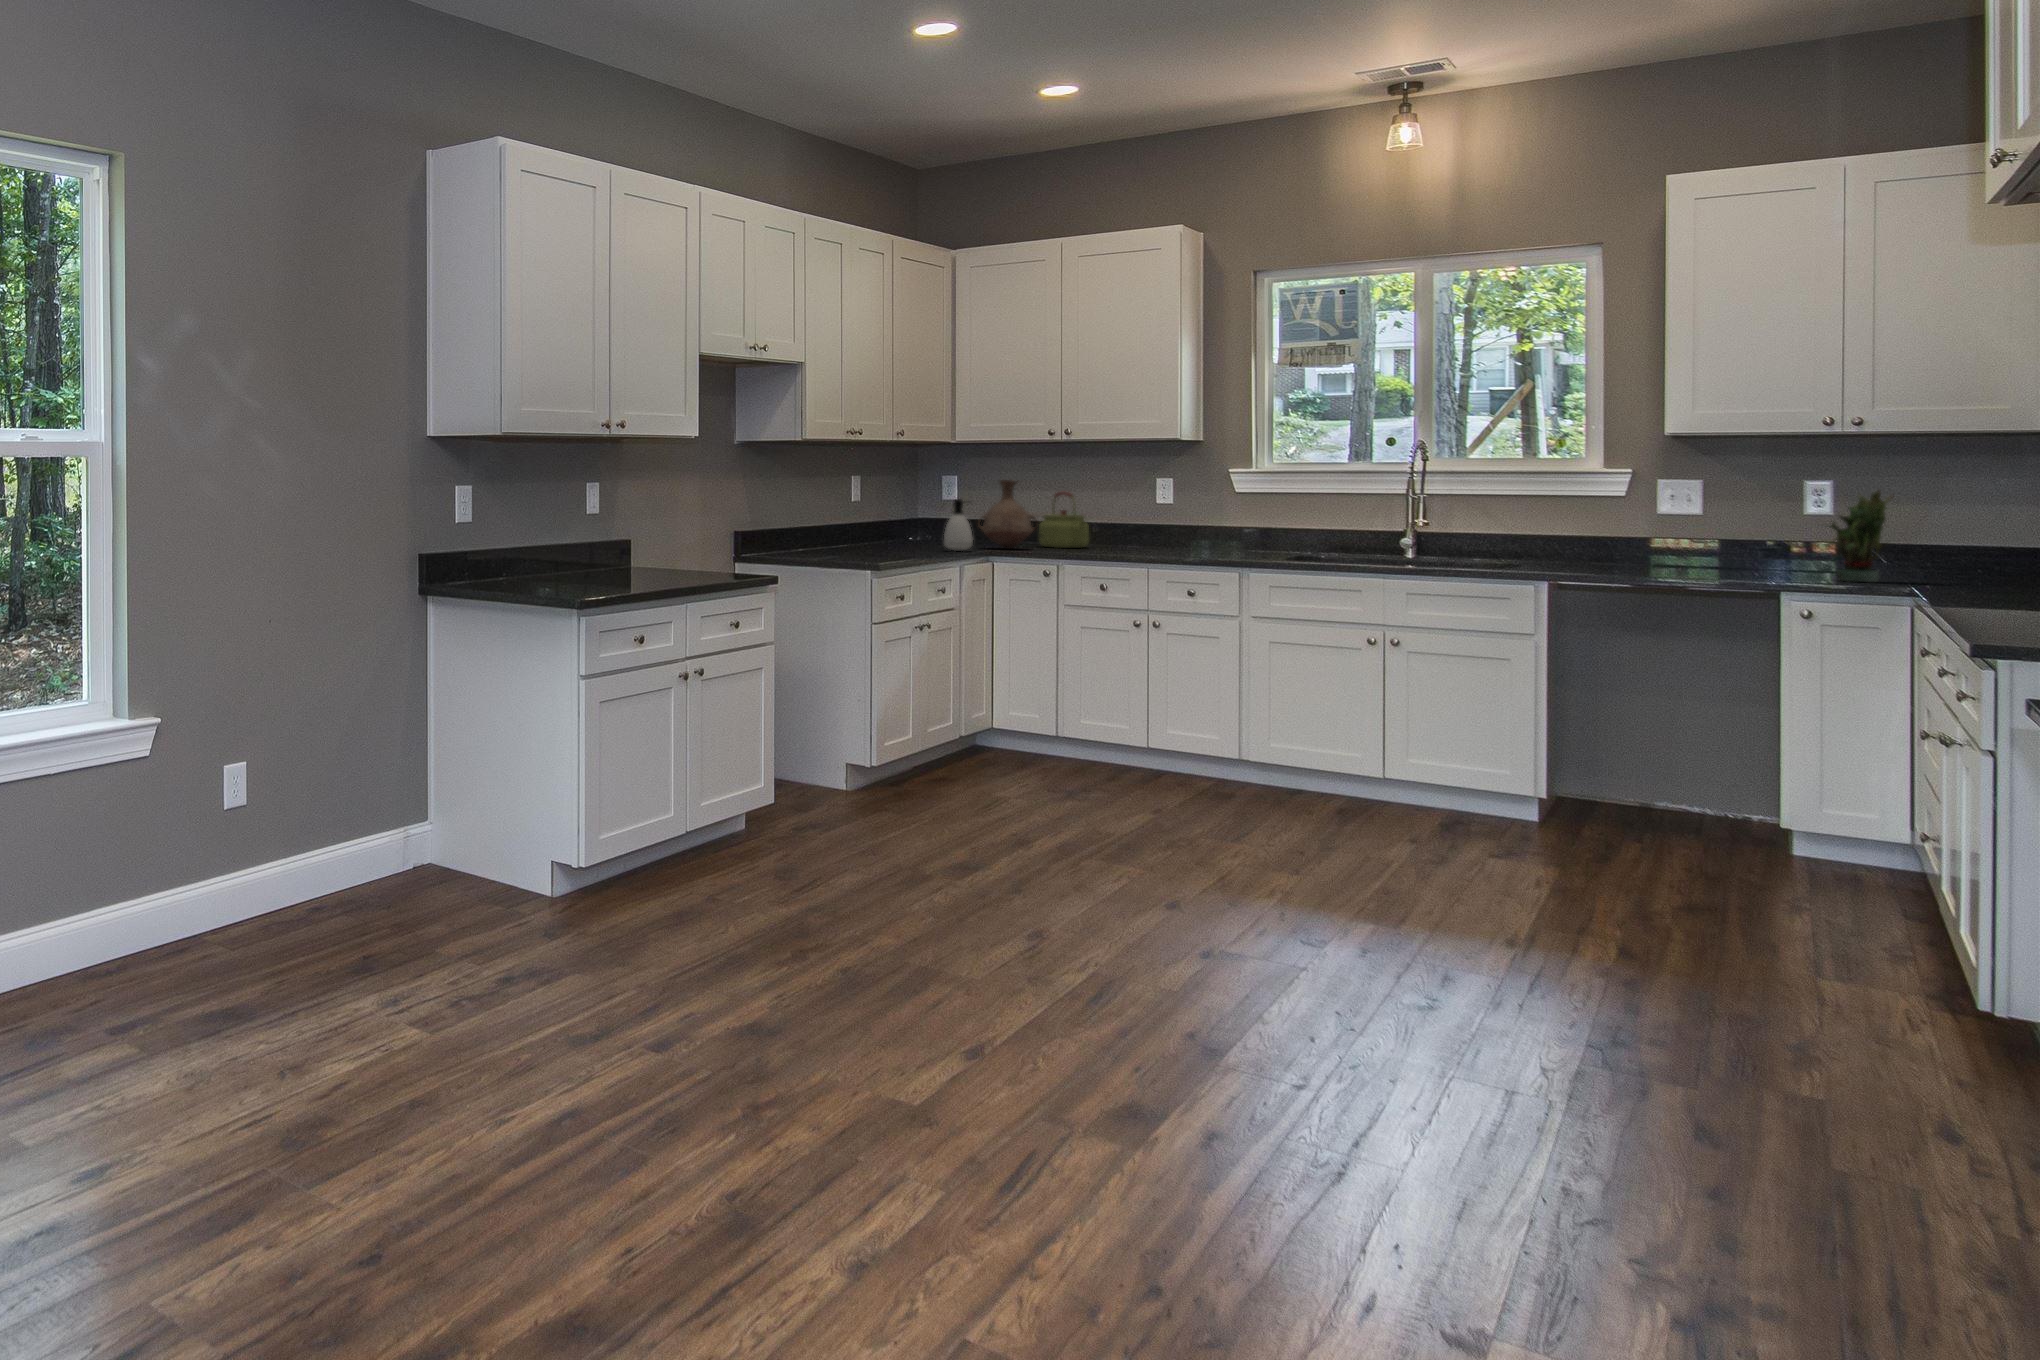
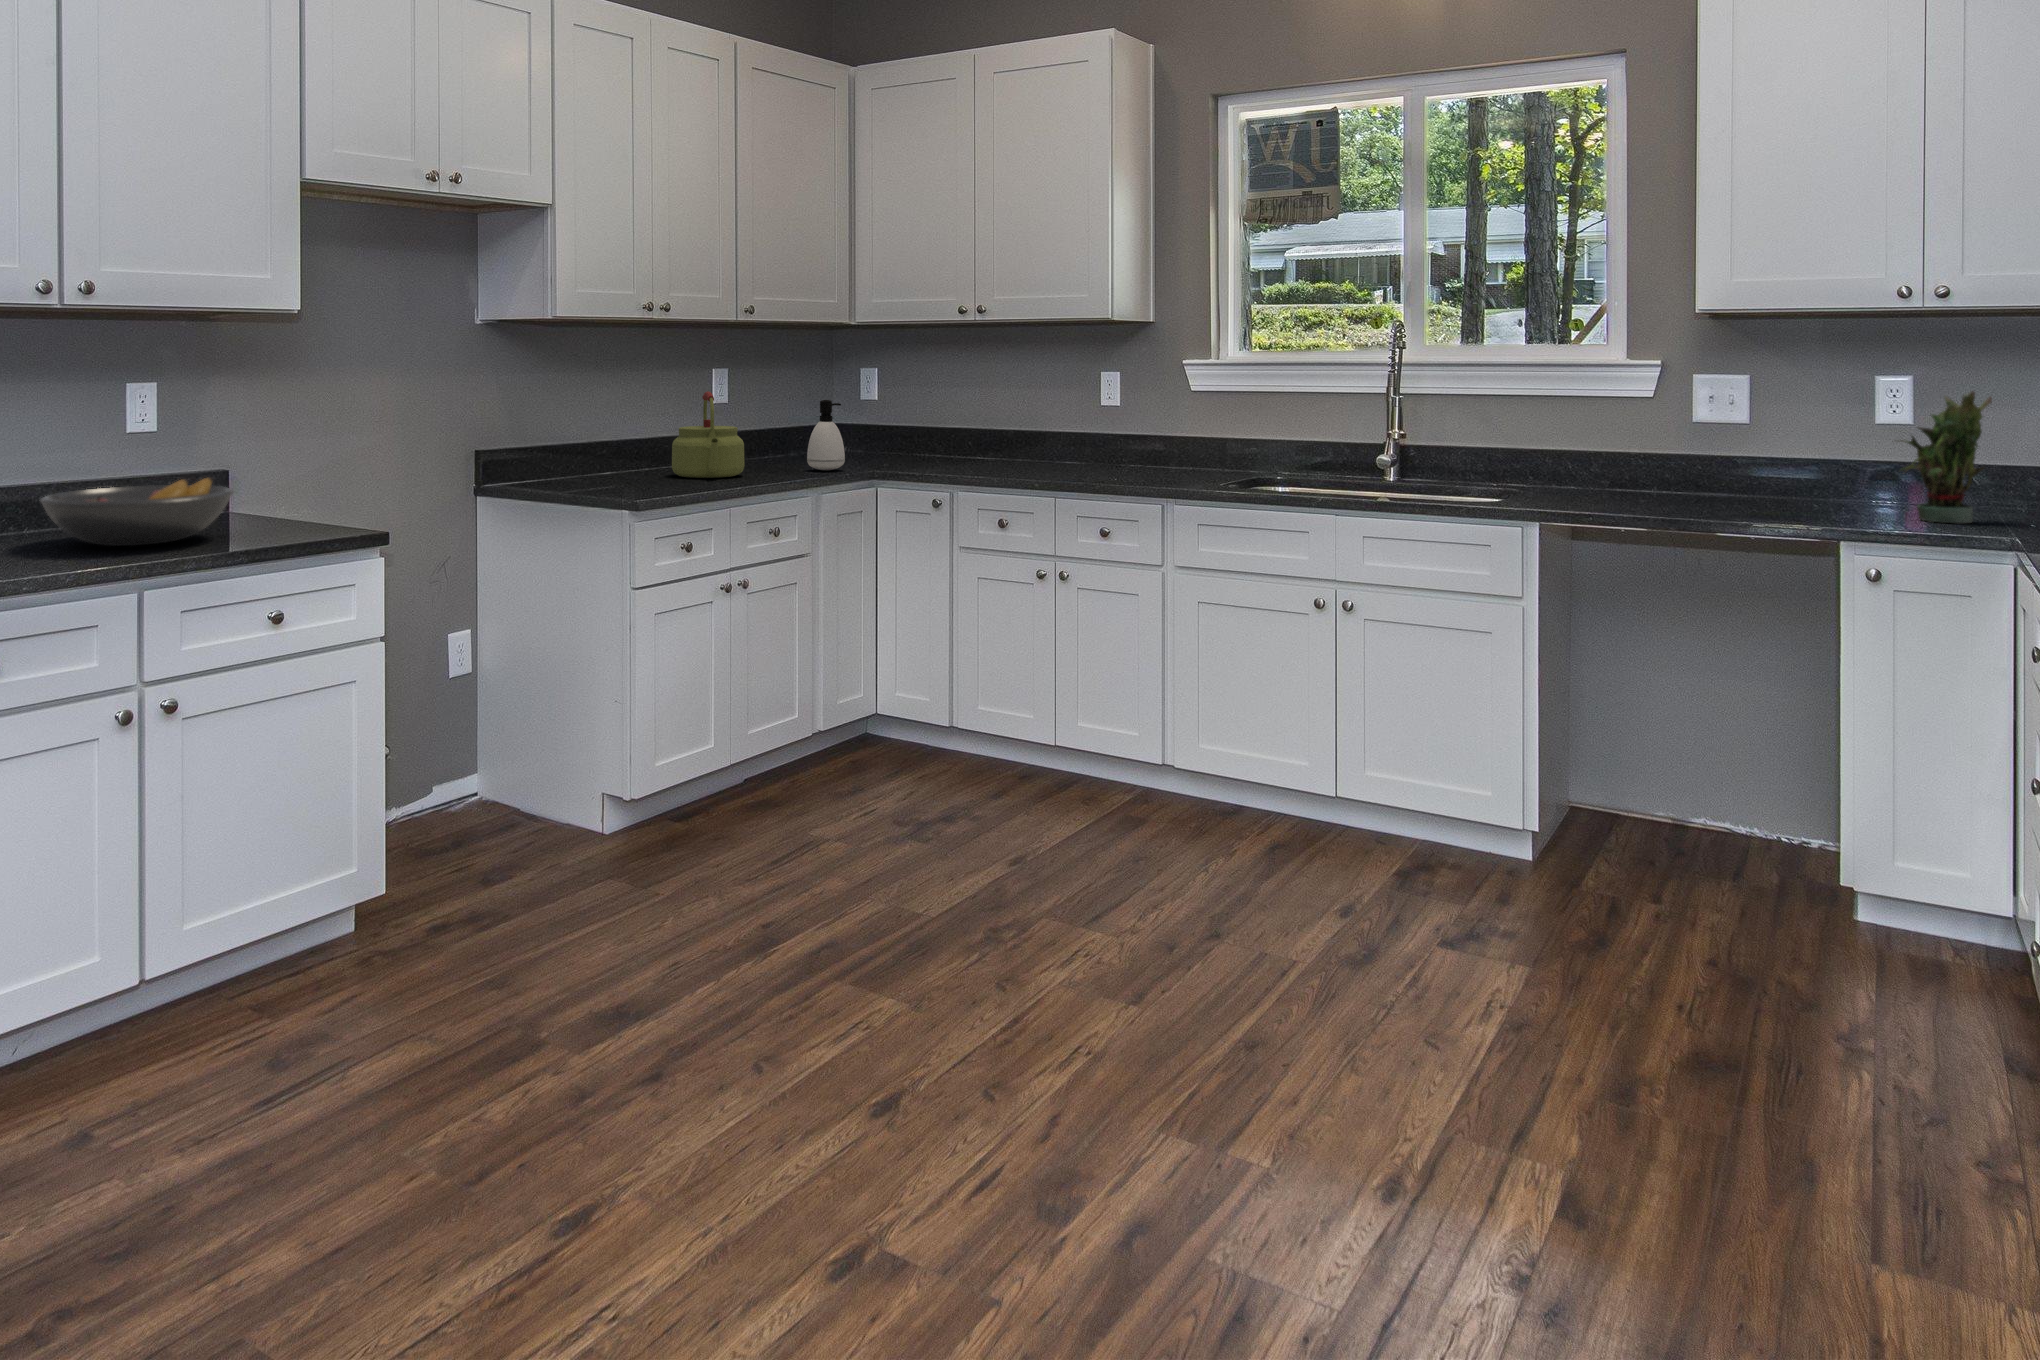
vase: present [979,480,1039,549] -> none [870,374,945,465]
kettle: present [1039,492,1089,548] -> present [672,391,744,478]
fruit bowl: none [590,539,696,579] -> present [40,477,233,546]

